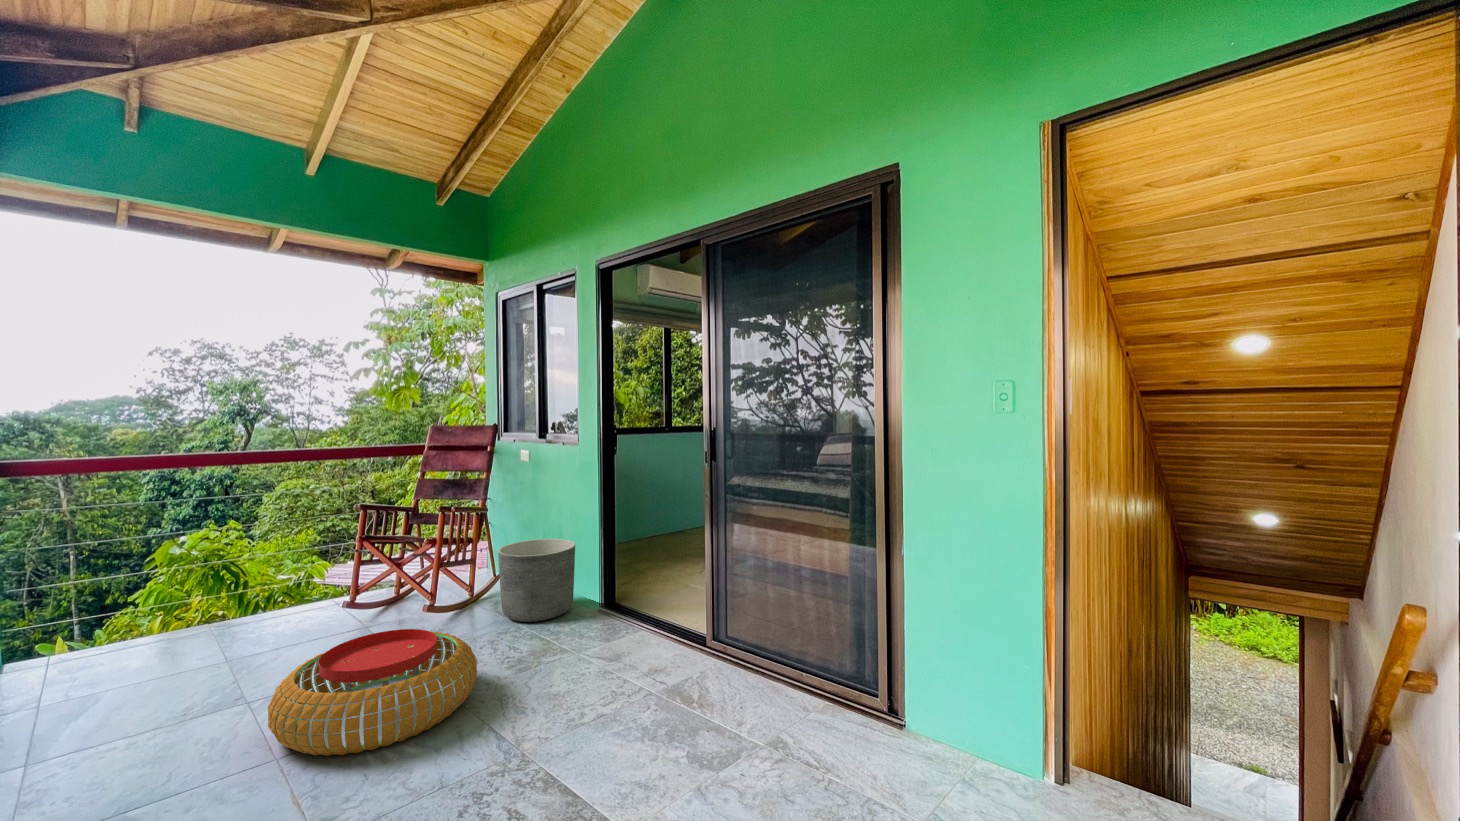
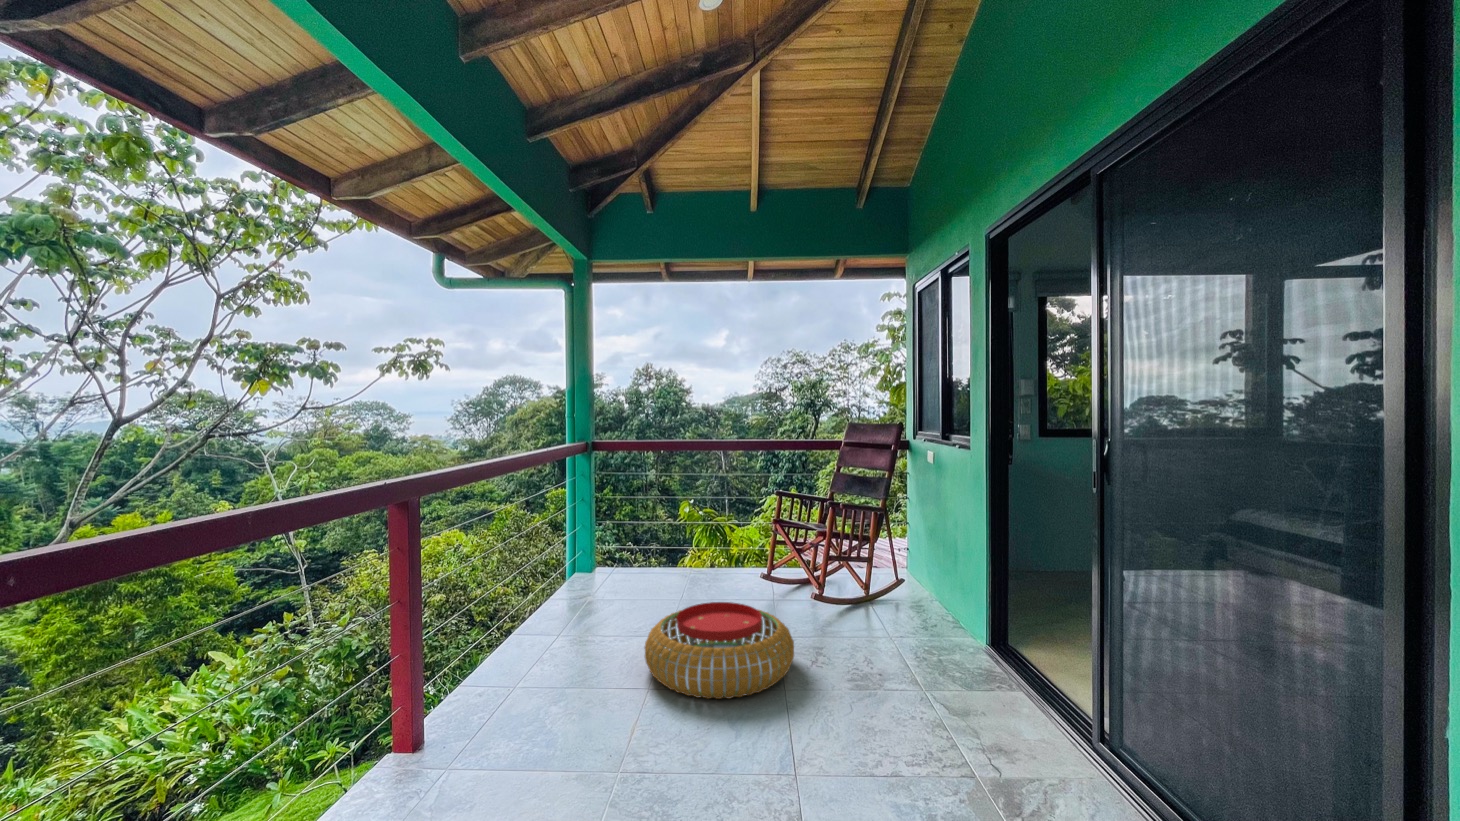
planter: present [498,539,575,622] -> none [873,551,956,643]

